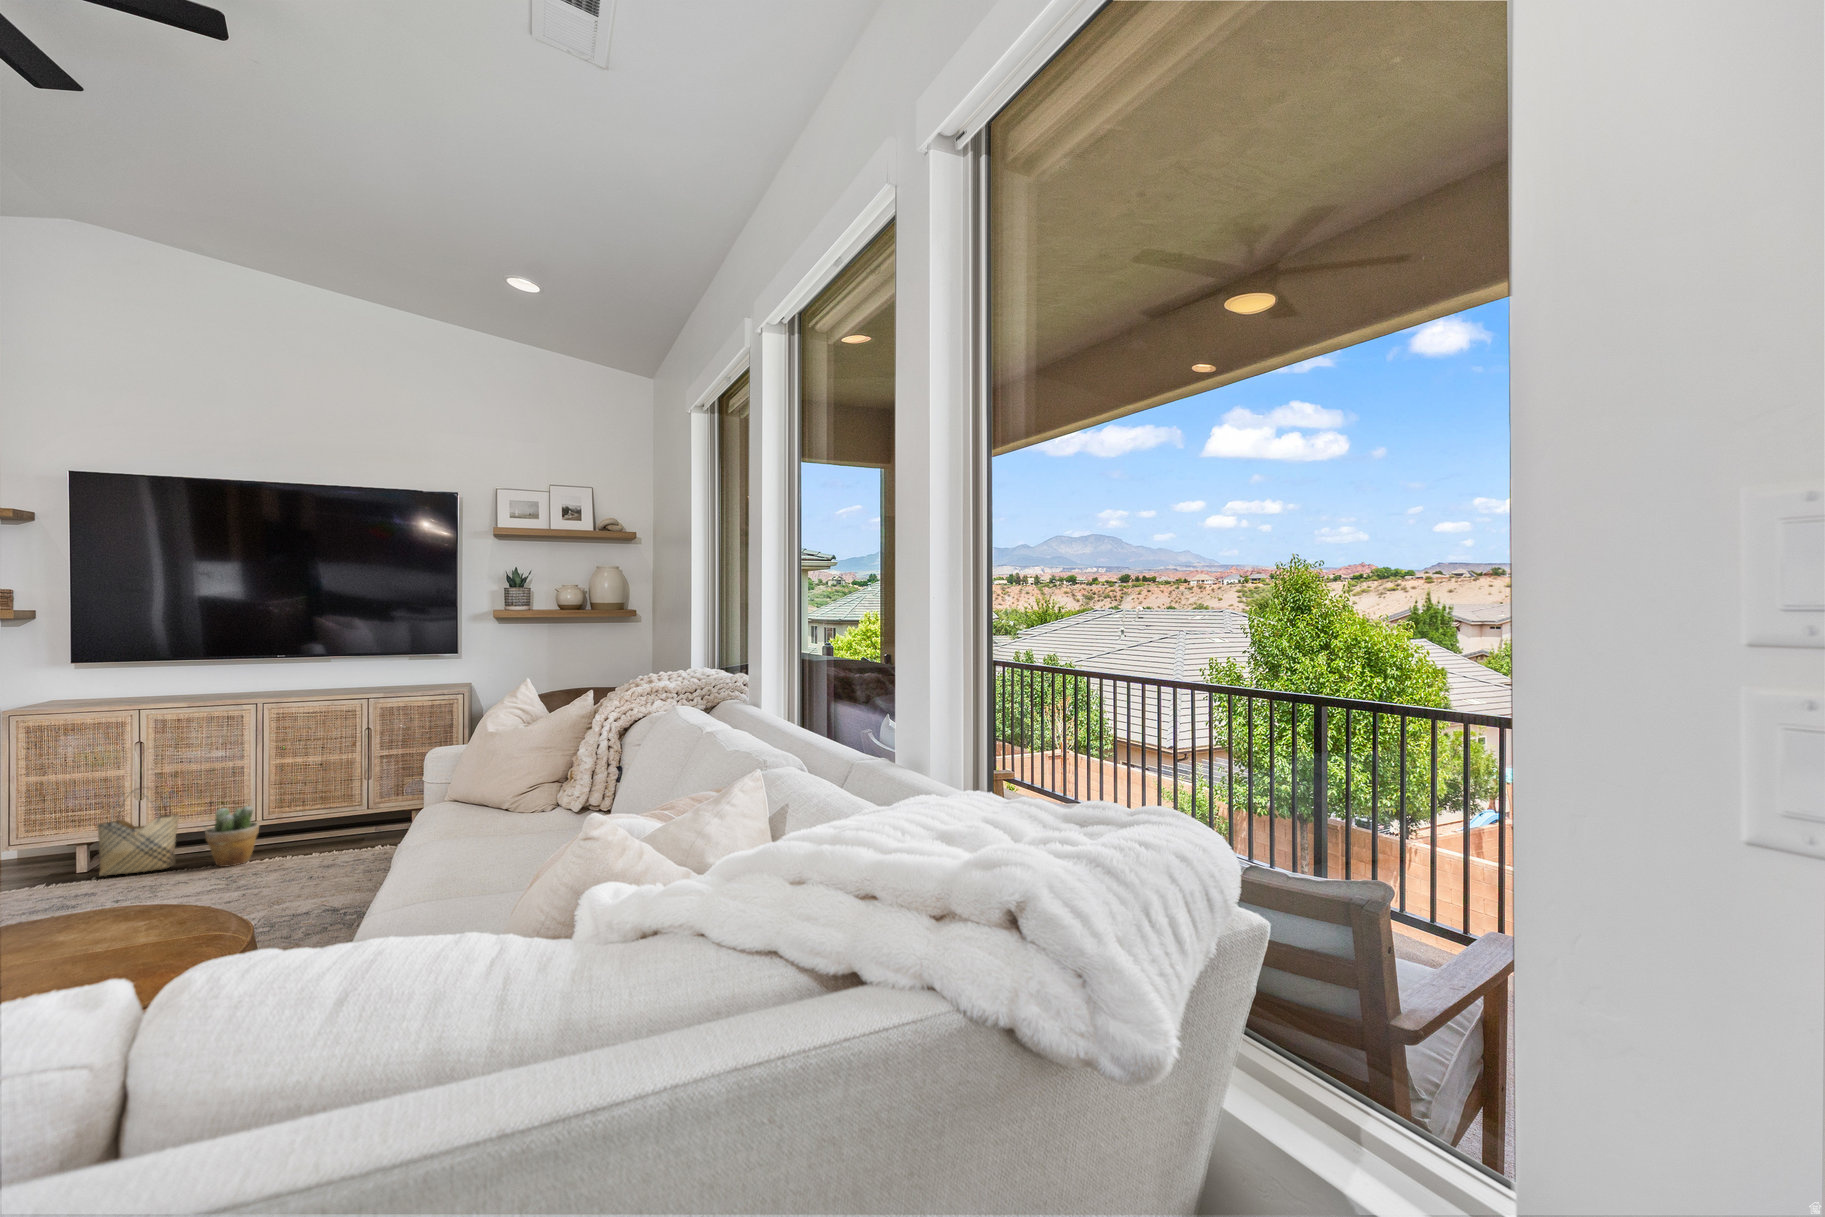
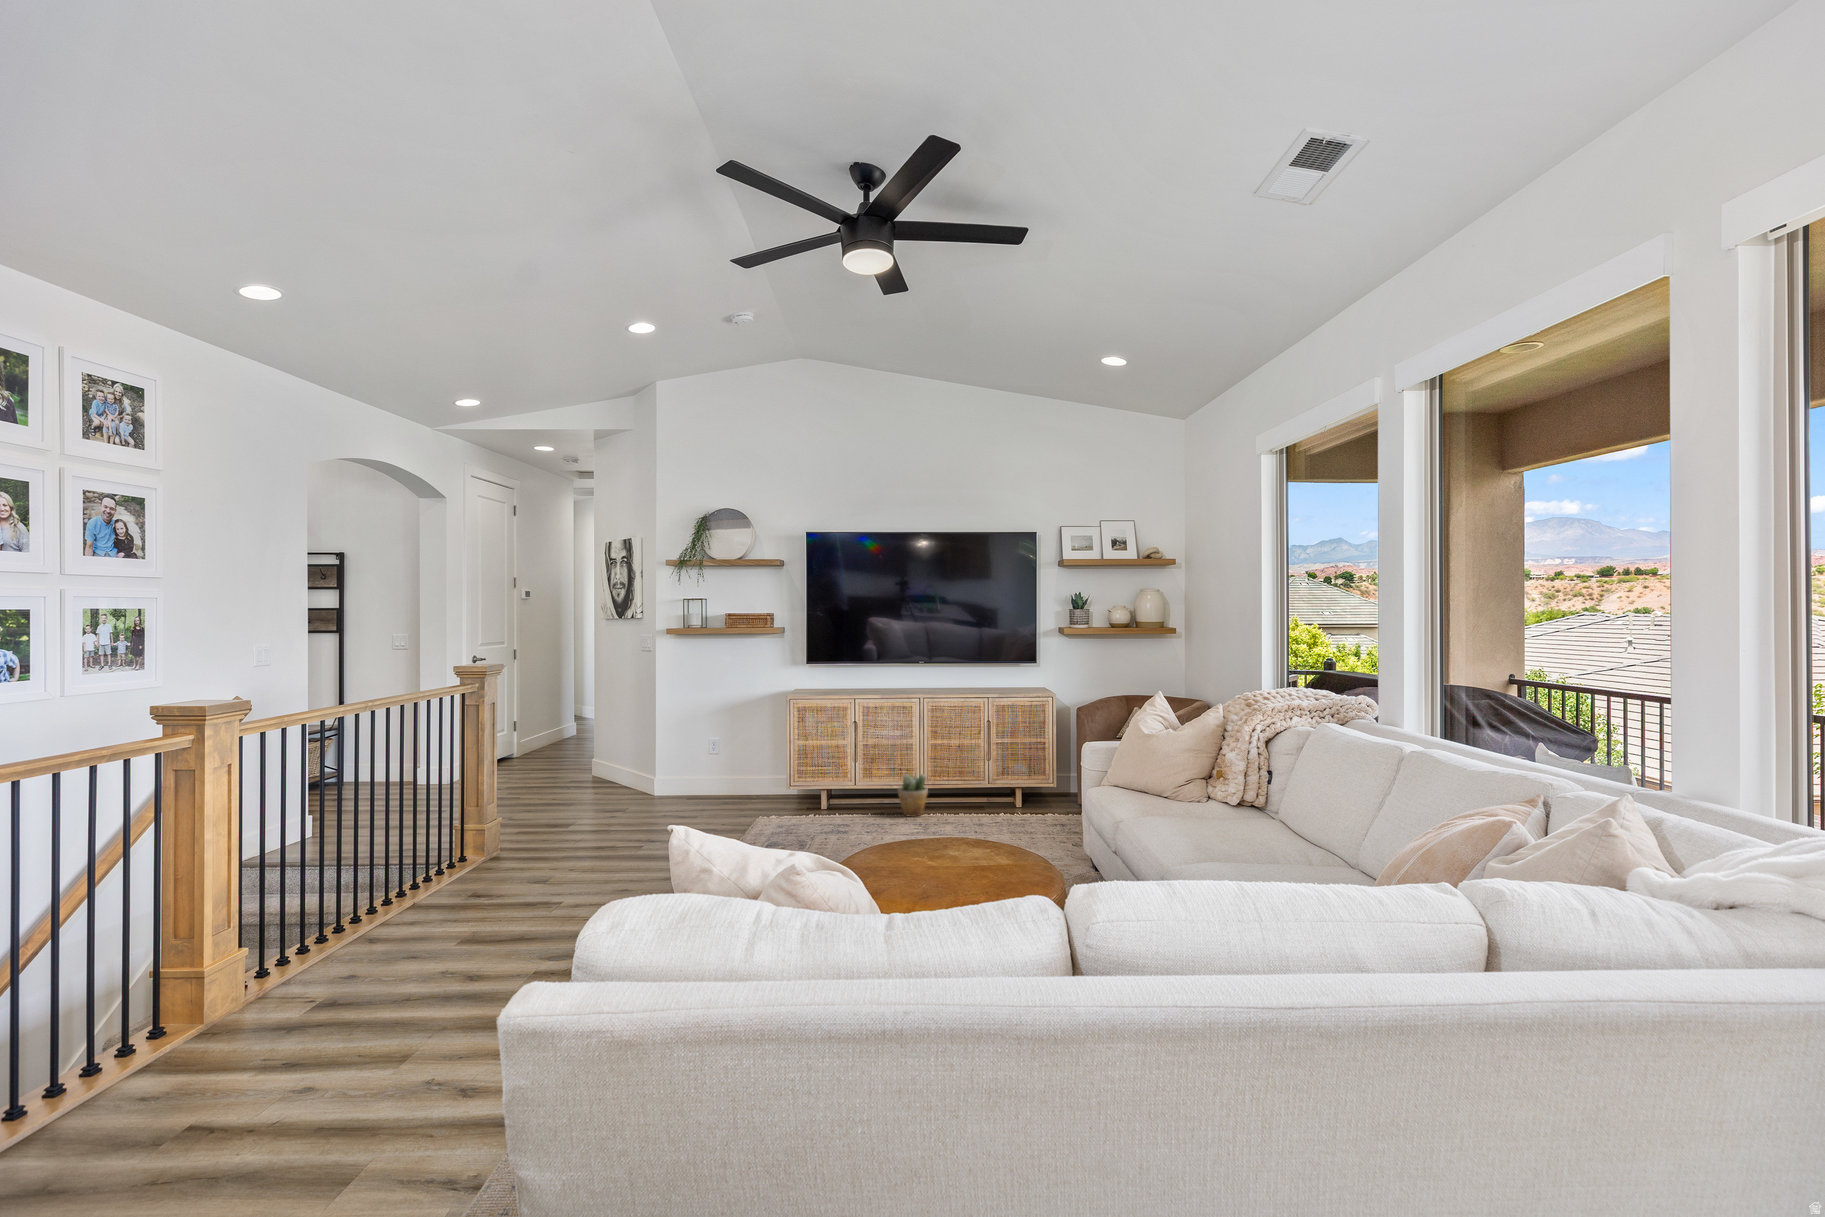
woven basket: present [97,791,179,876] -> none [838,754,881,814]

